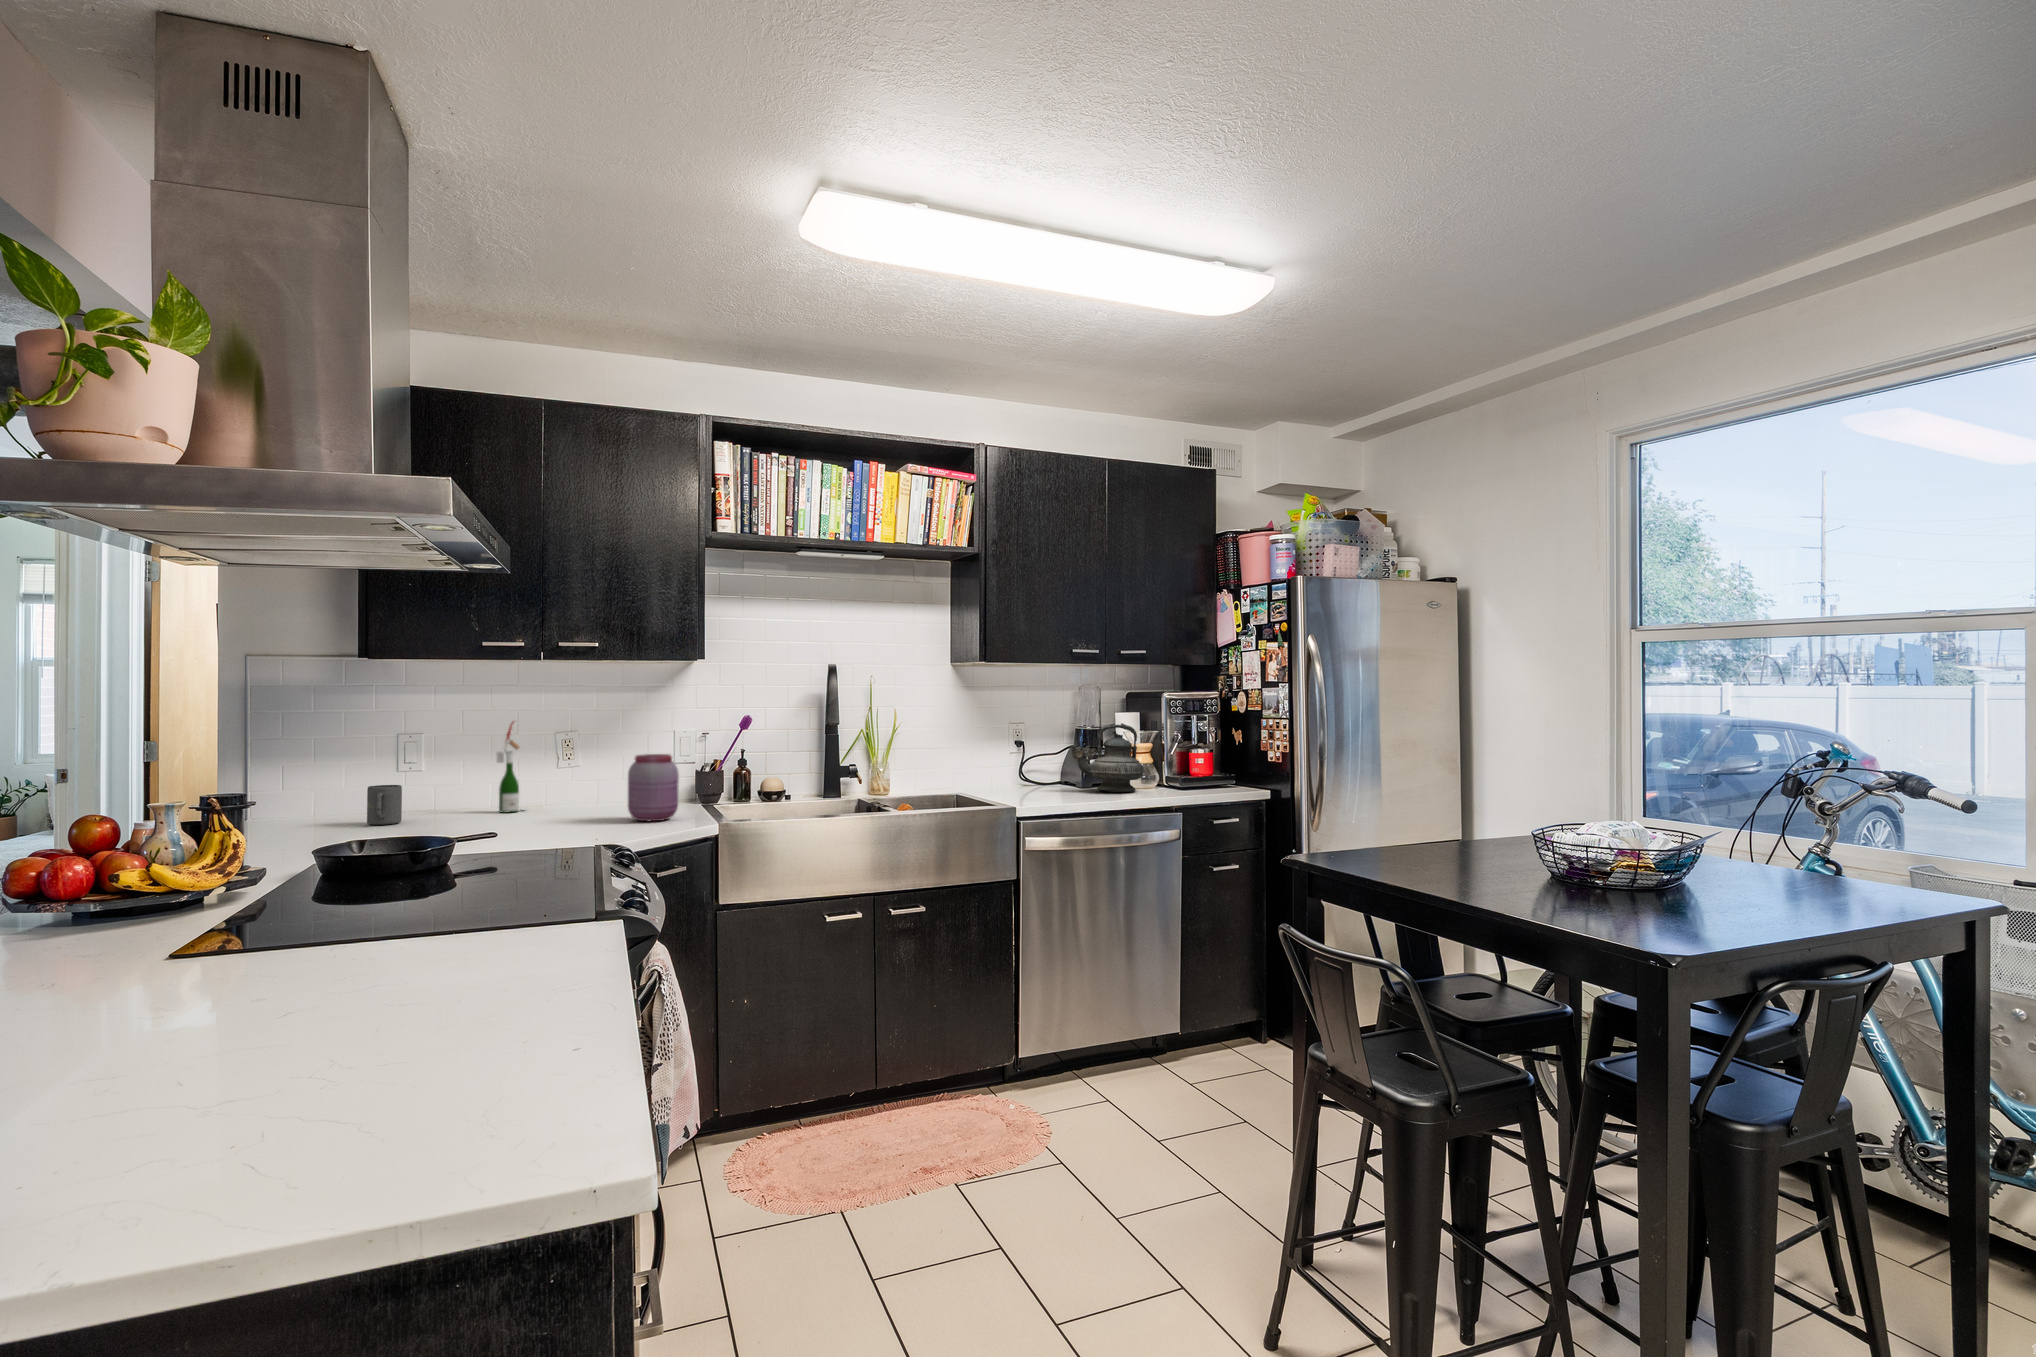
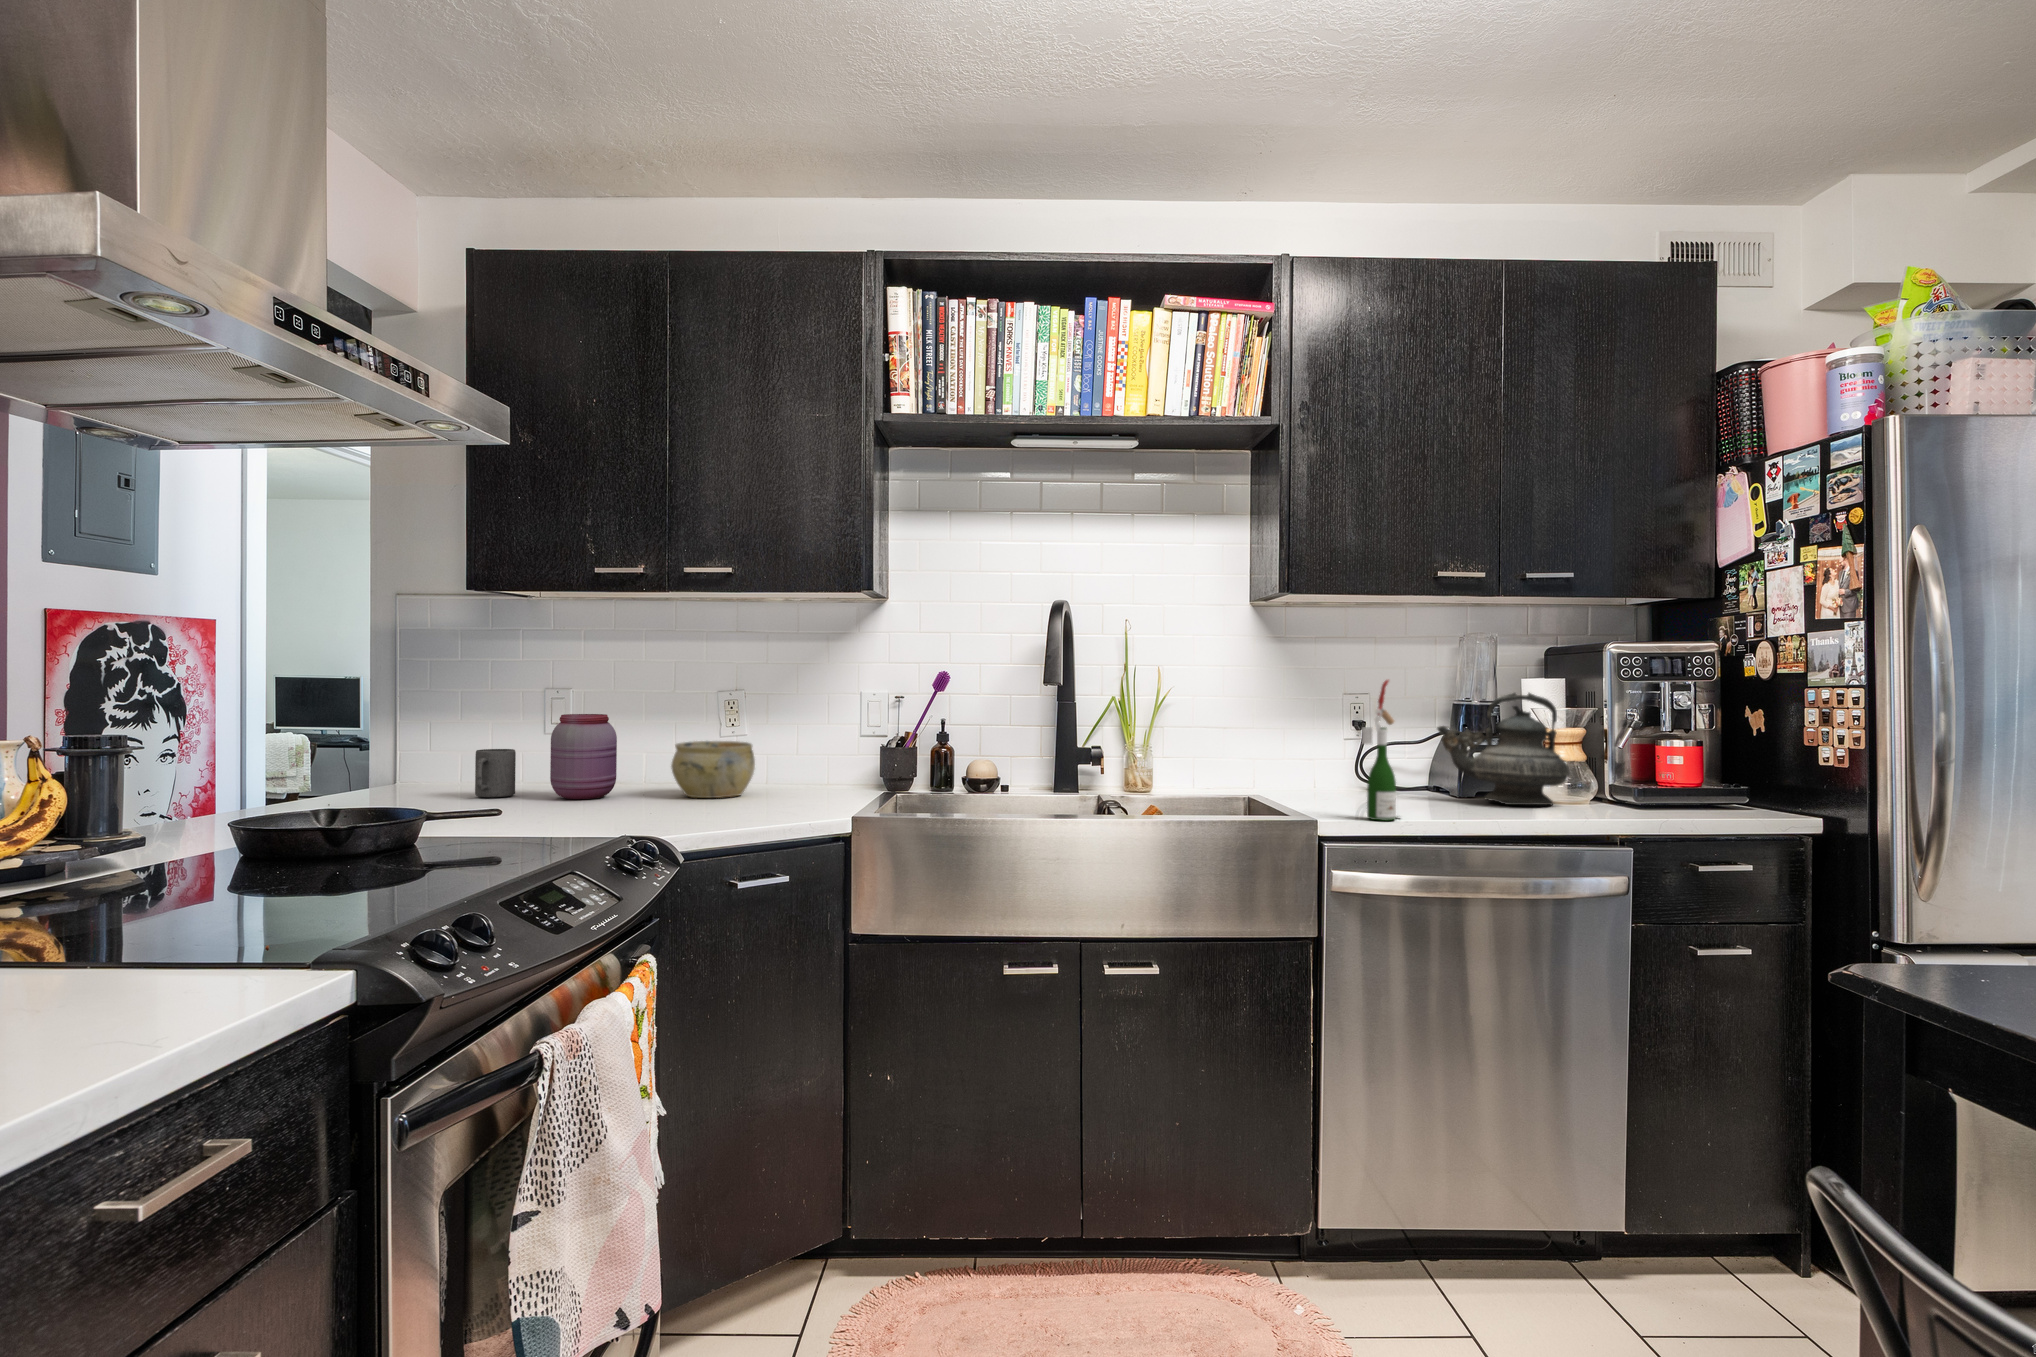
wine bottle: present [497,721,519,812] -> present [1362,680,1401,821]
jar: present [628,754,679,822] -> present [550,714,617,799]
ceramic bowl: none [539,771,606,816] -> present [671,741,755,798]

